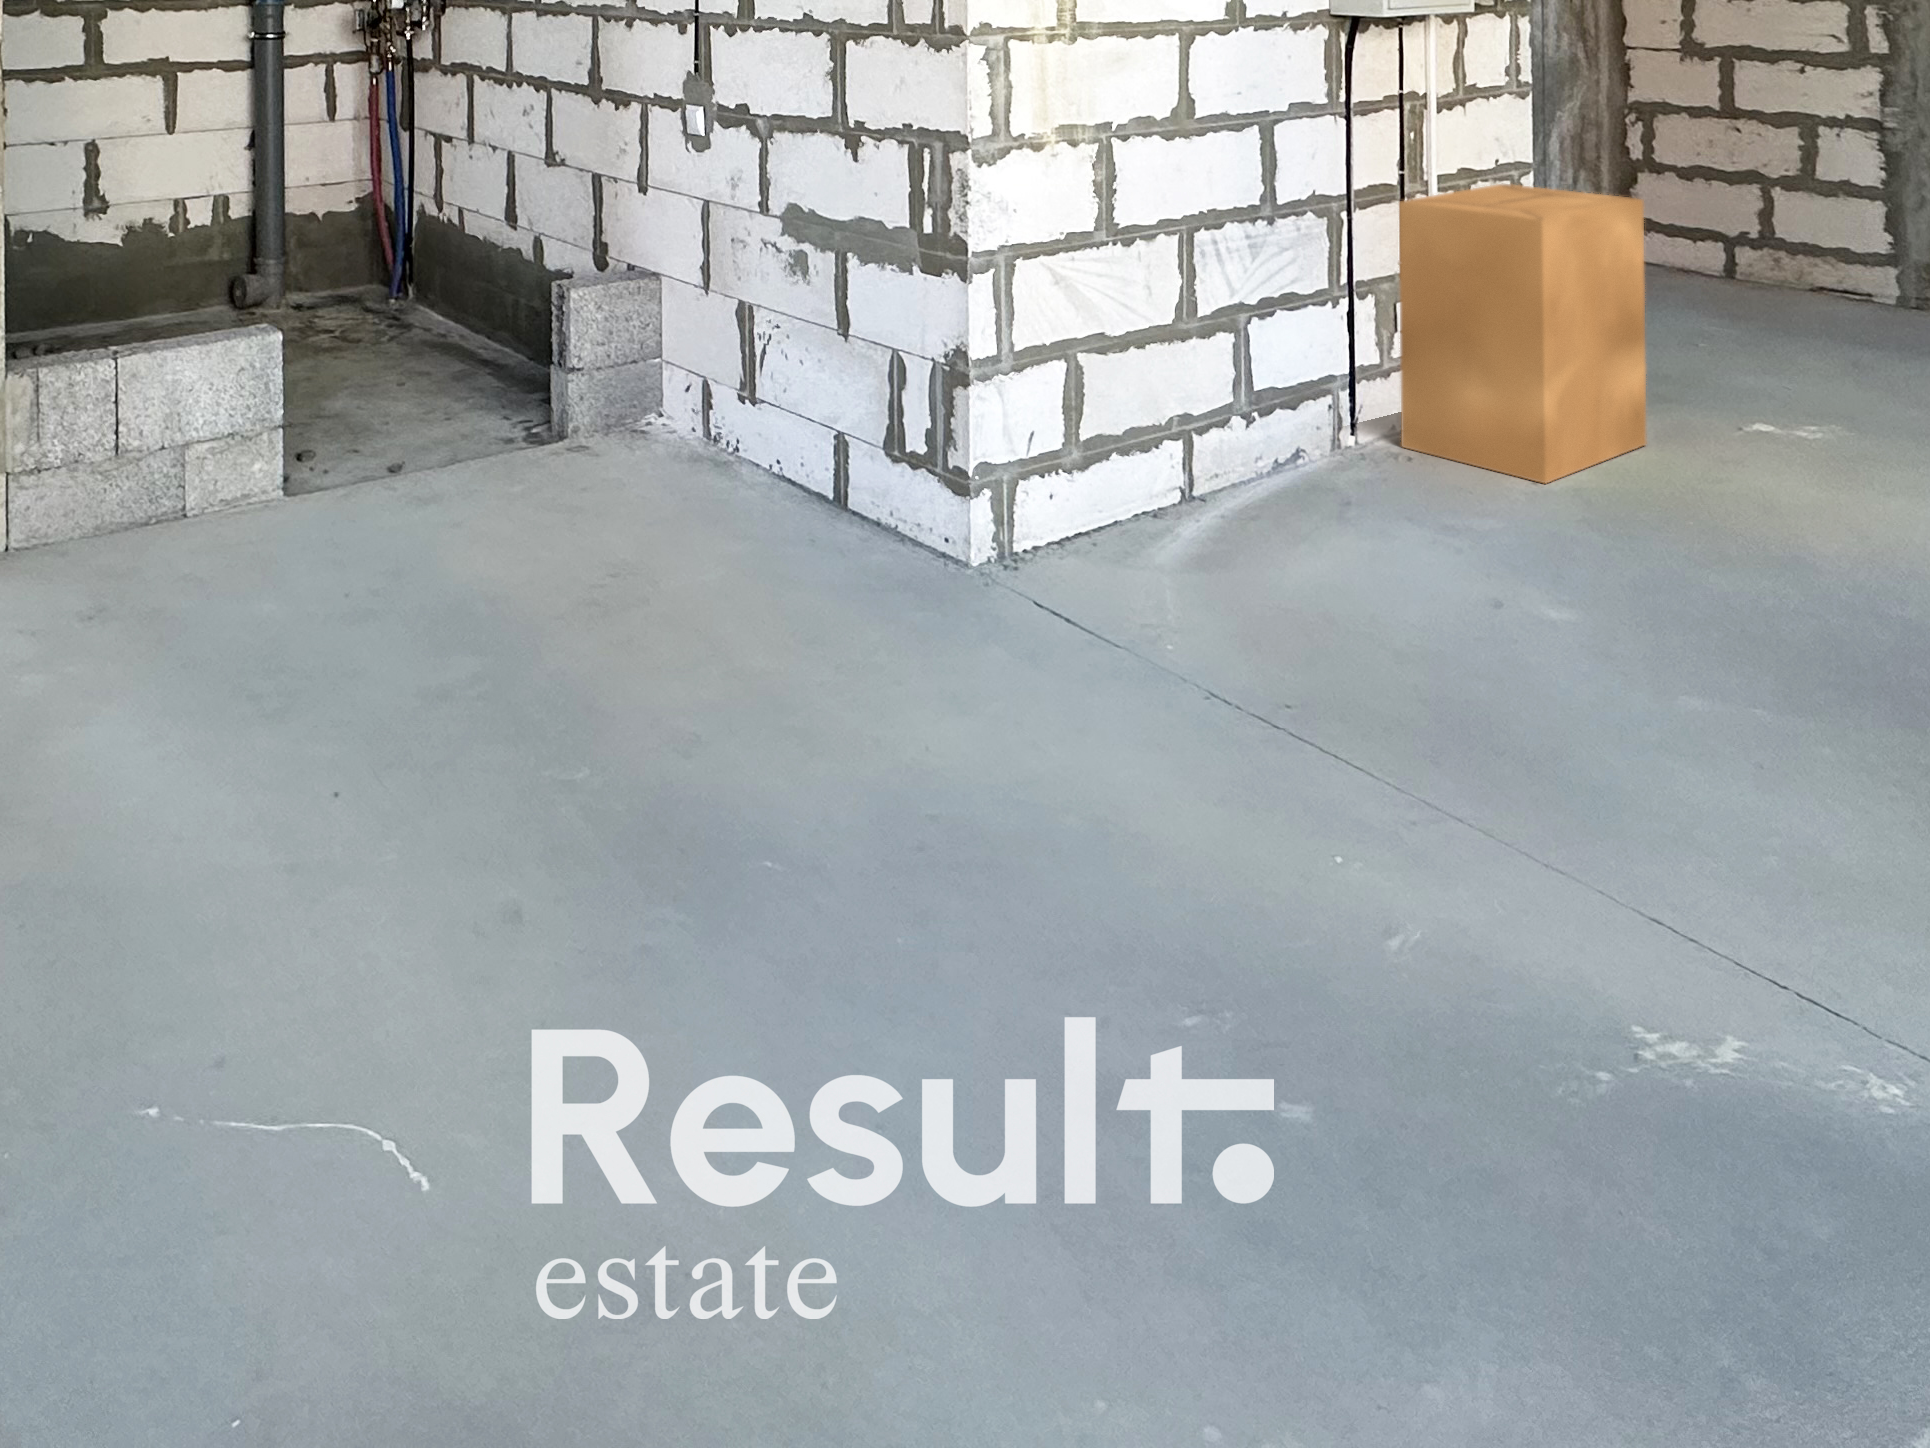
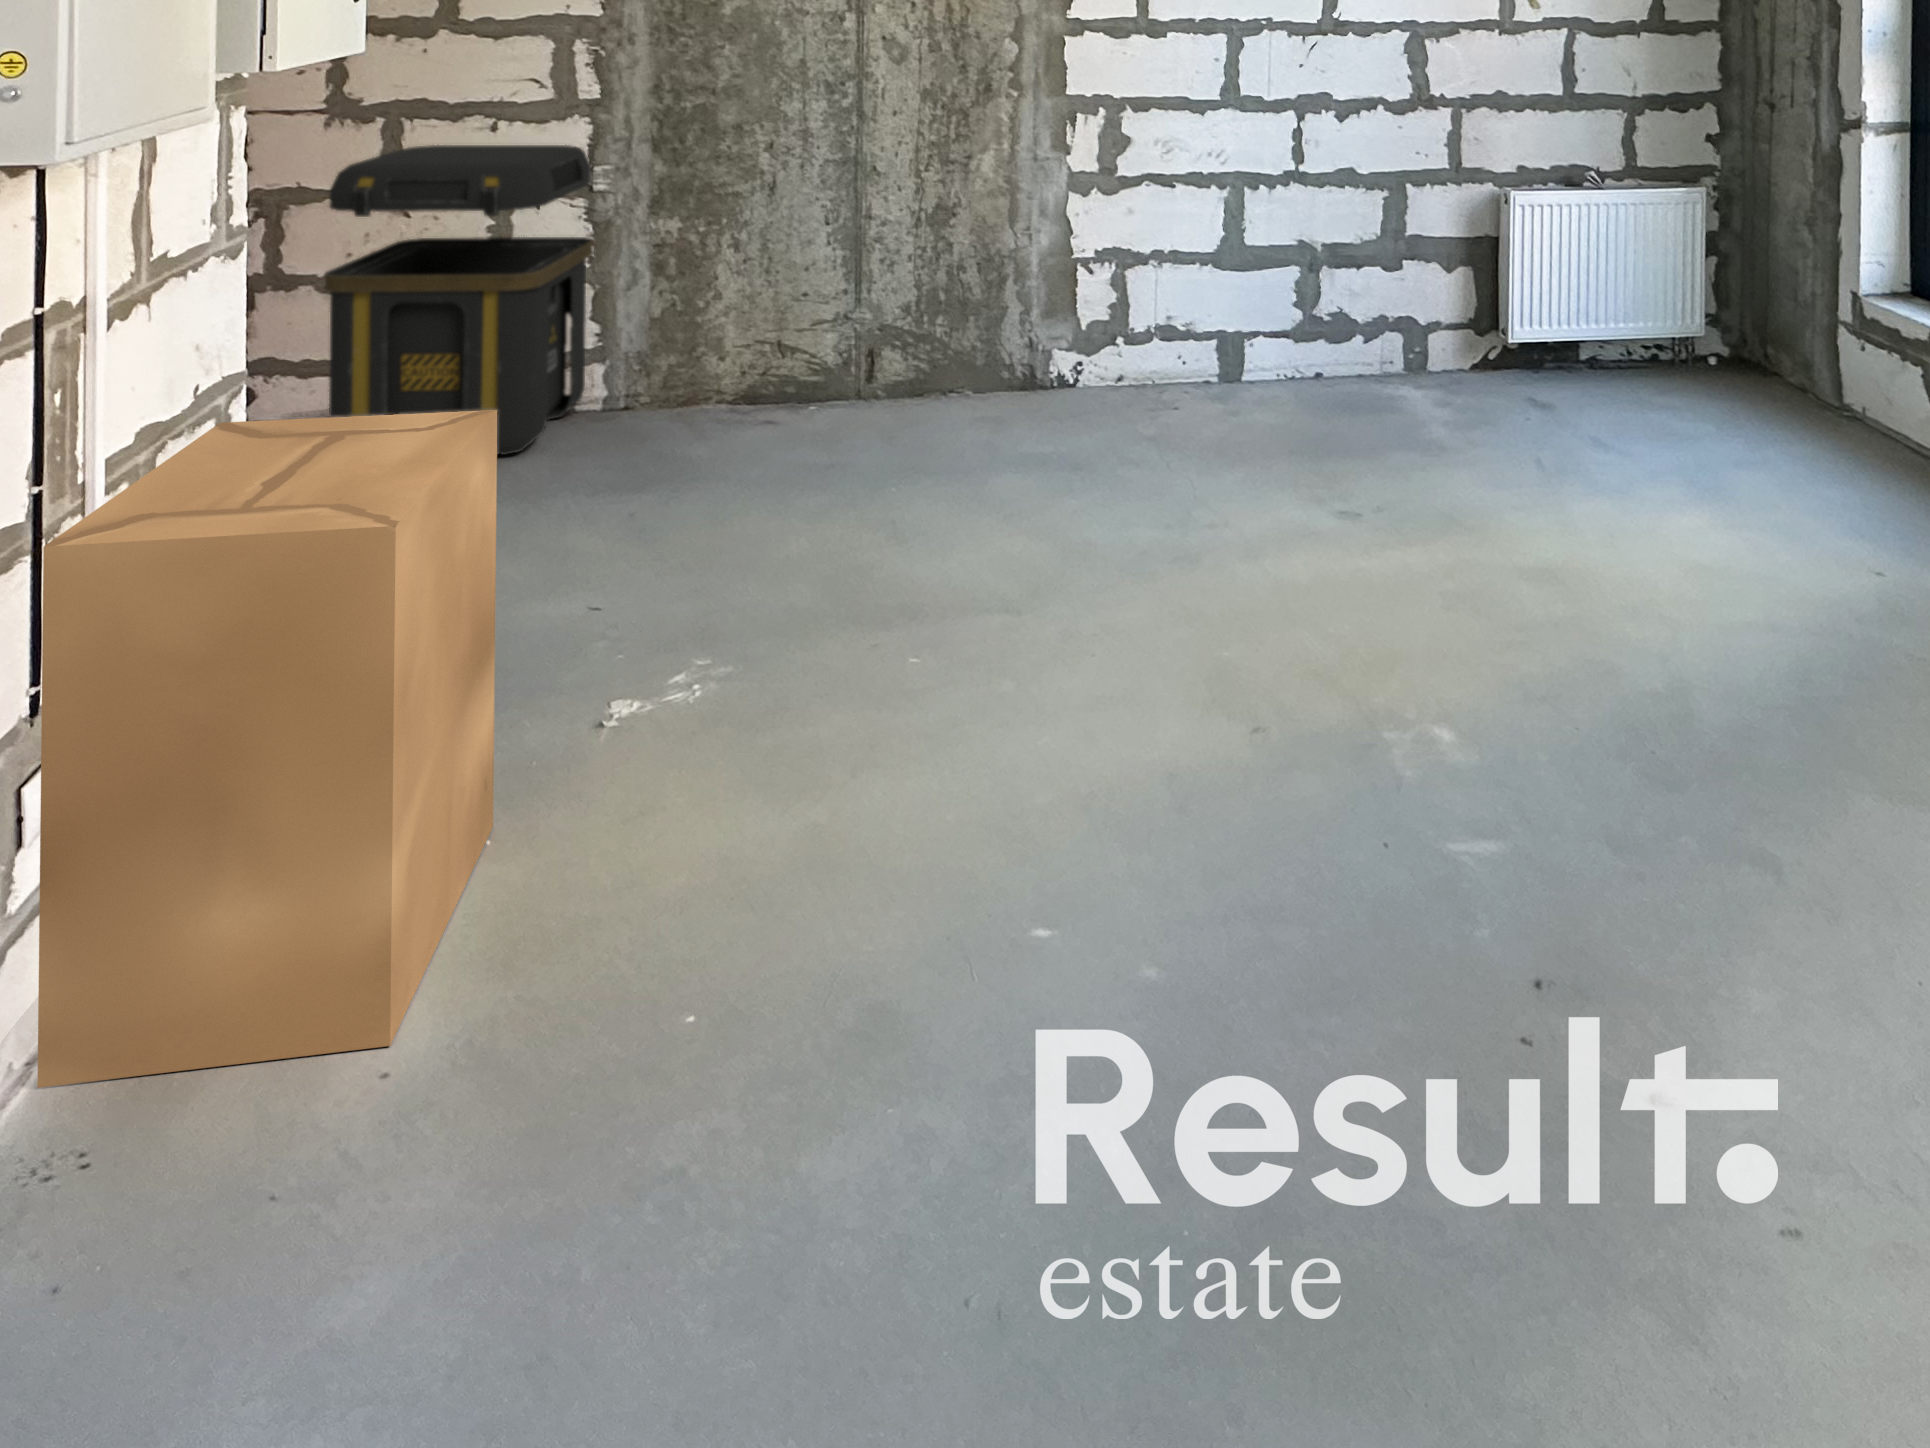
toolbox: none [1661,85,1883,316] -> present [324,145,593,455]

